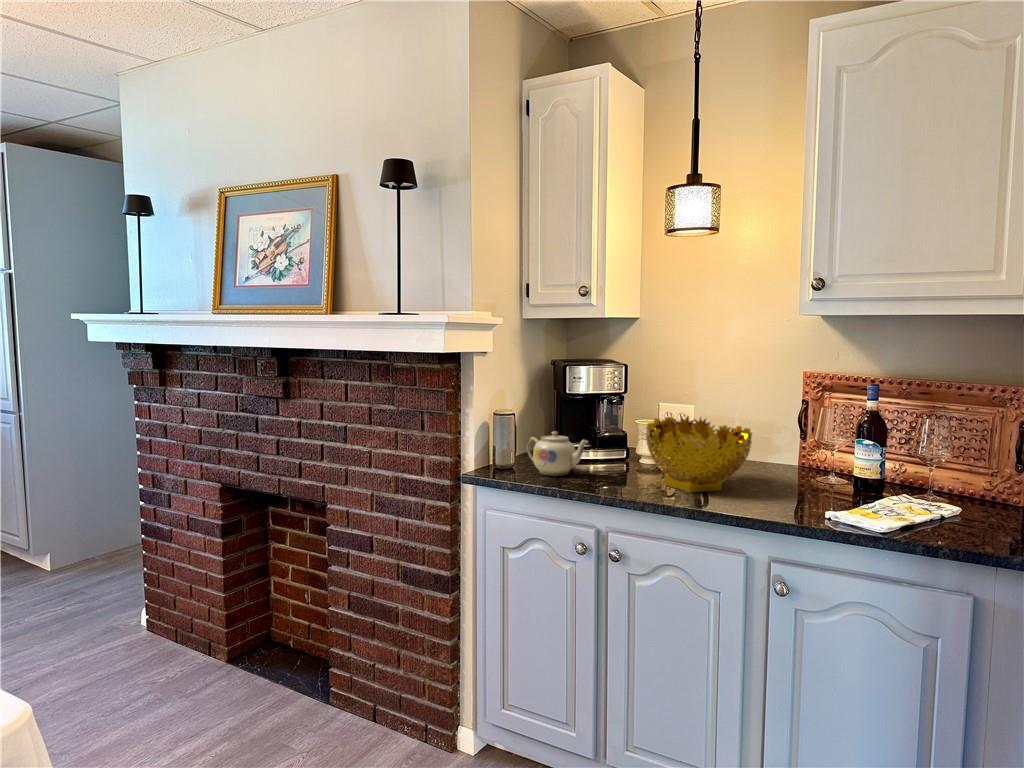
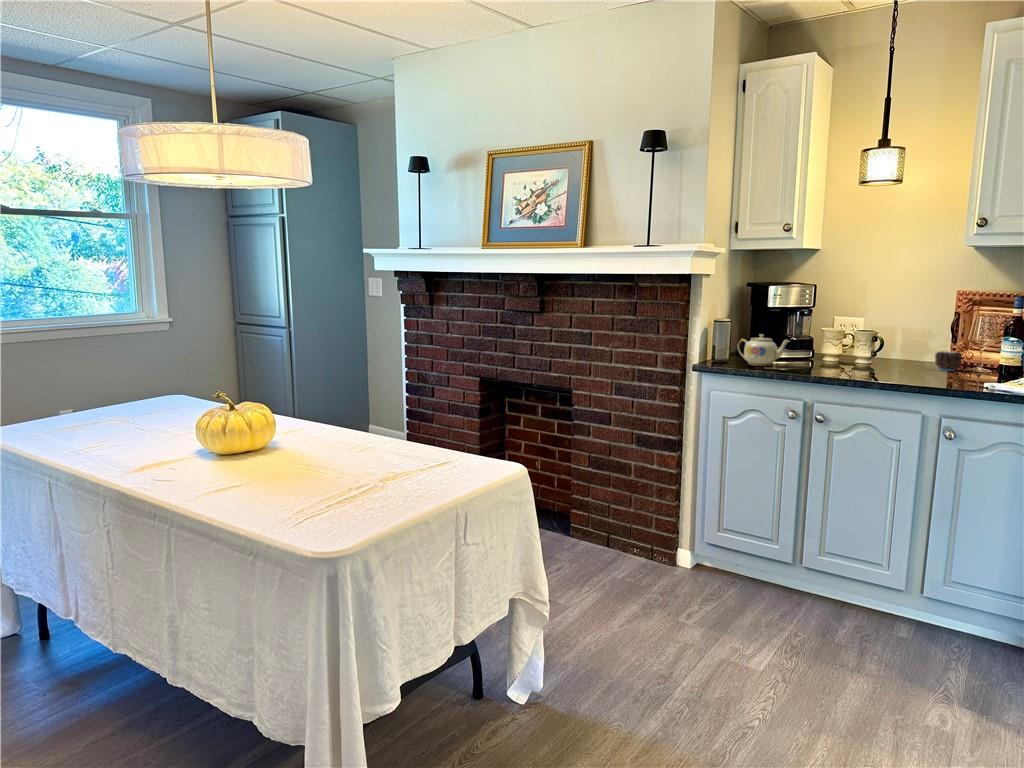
decorative bowl: present [646,416,752,493] -> none [838,322,924,376]
candle: none [777,448,810,480] -> present [935,350,962,371]

